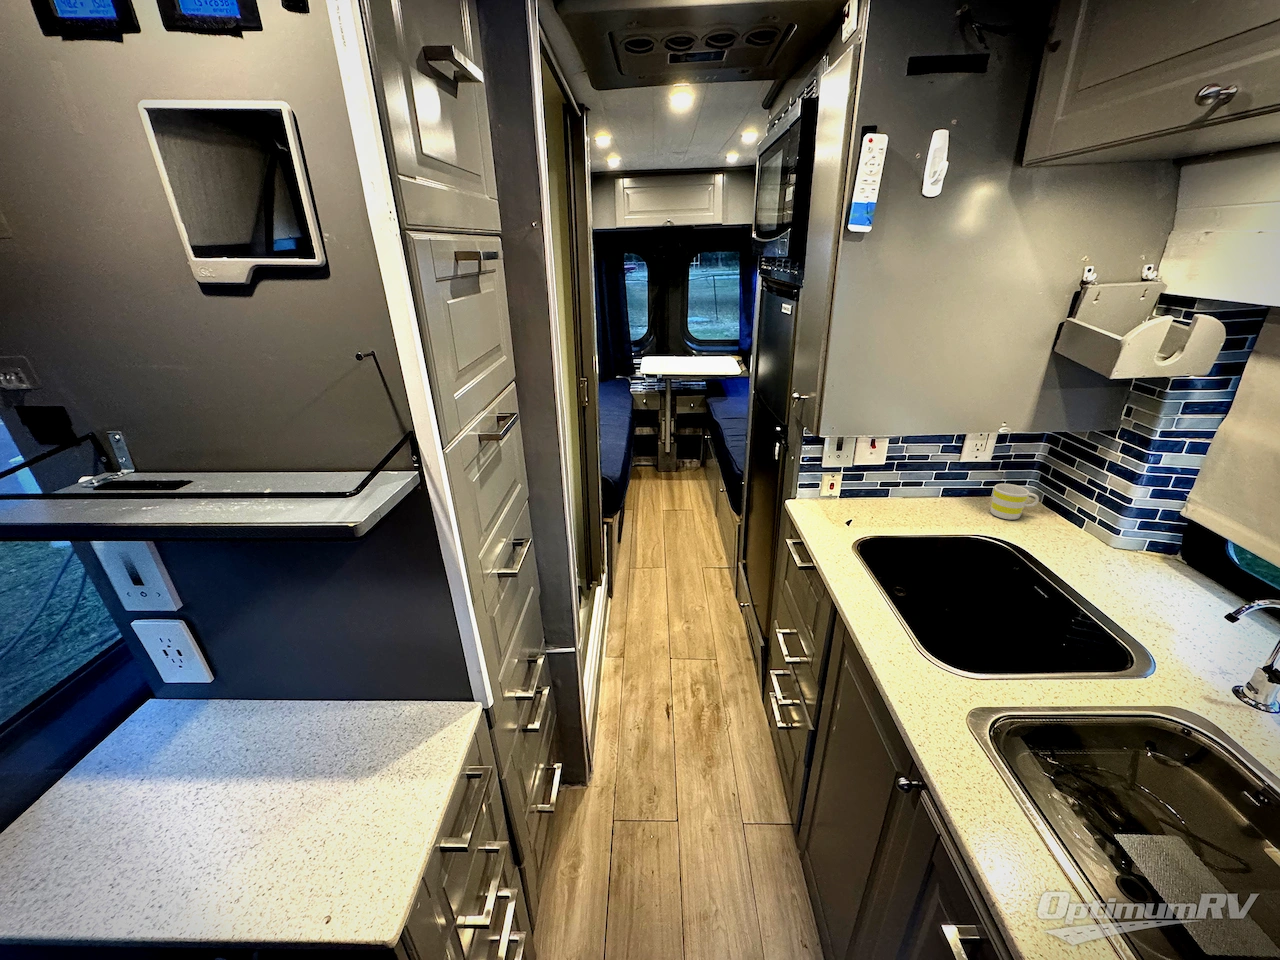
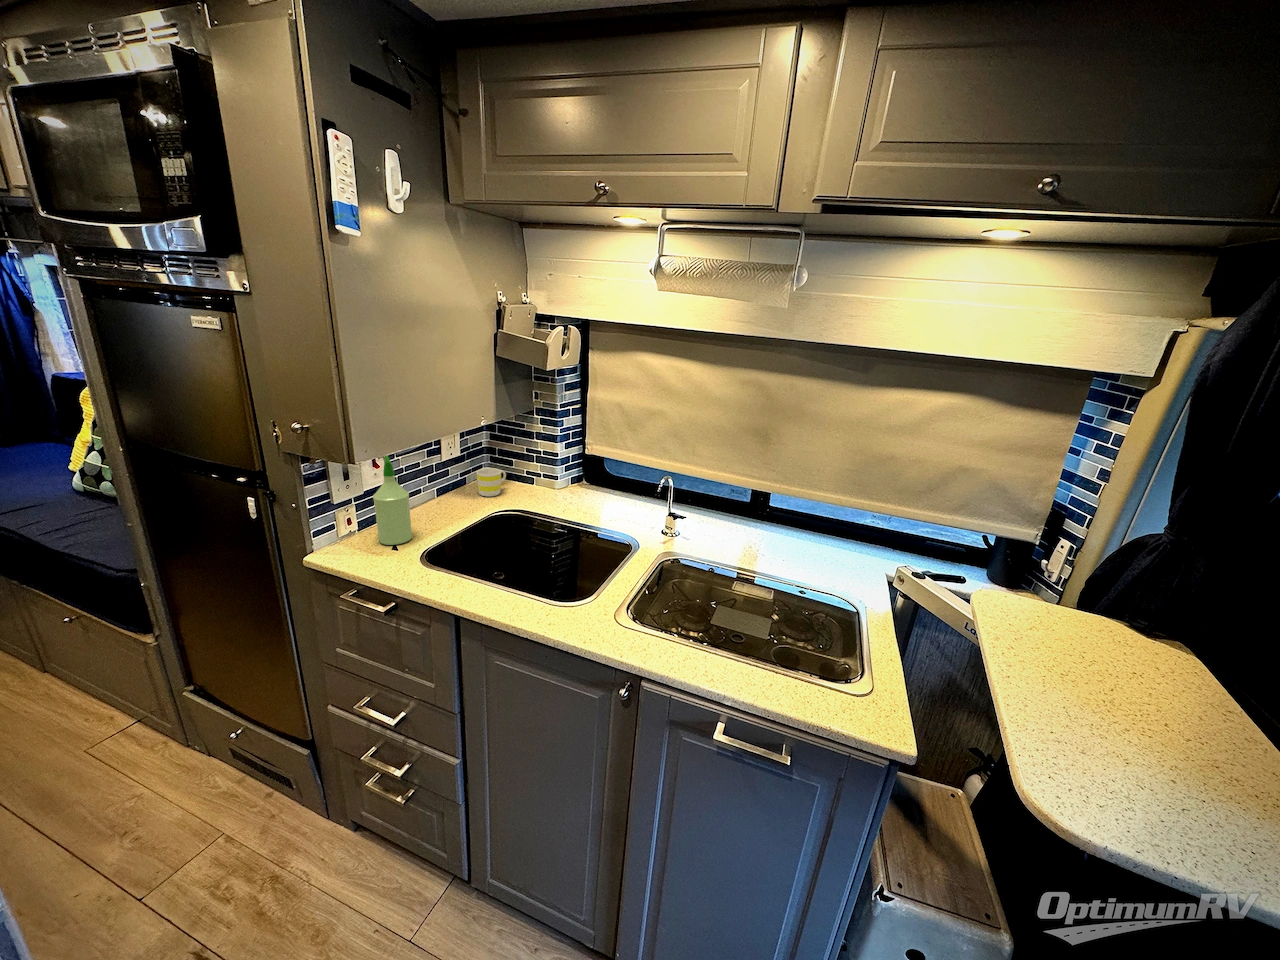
spray bottle: none [843,436,881,522] -> present [373,456,412,545]

